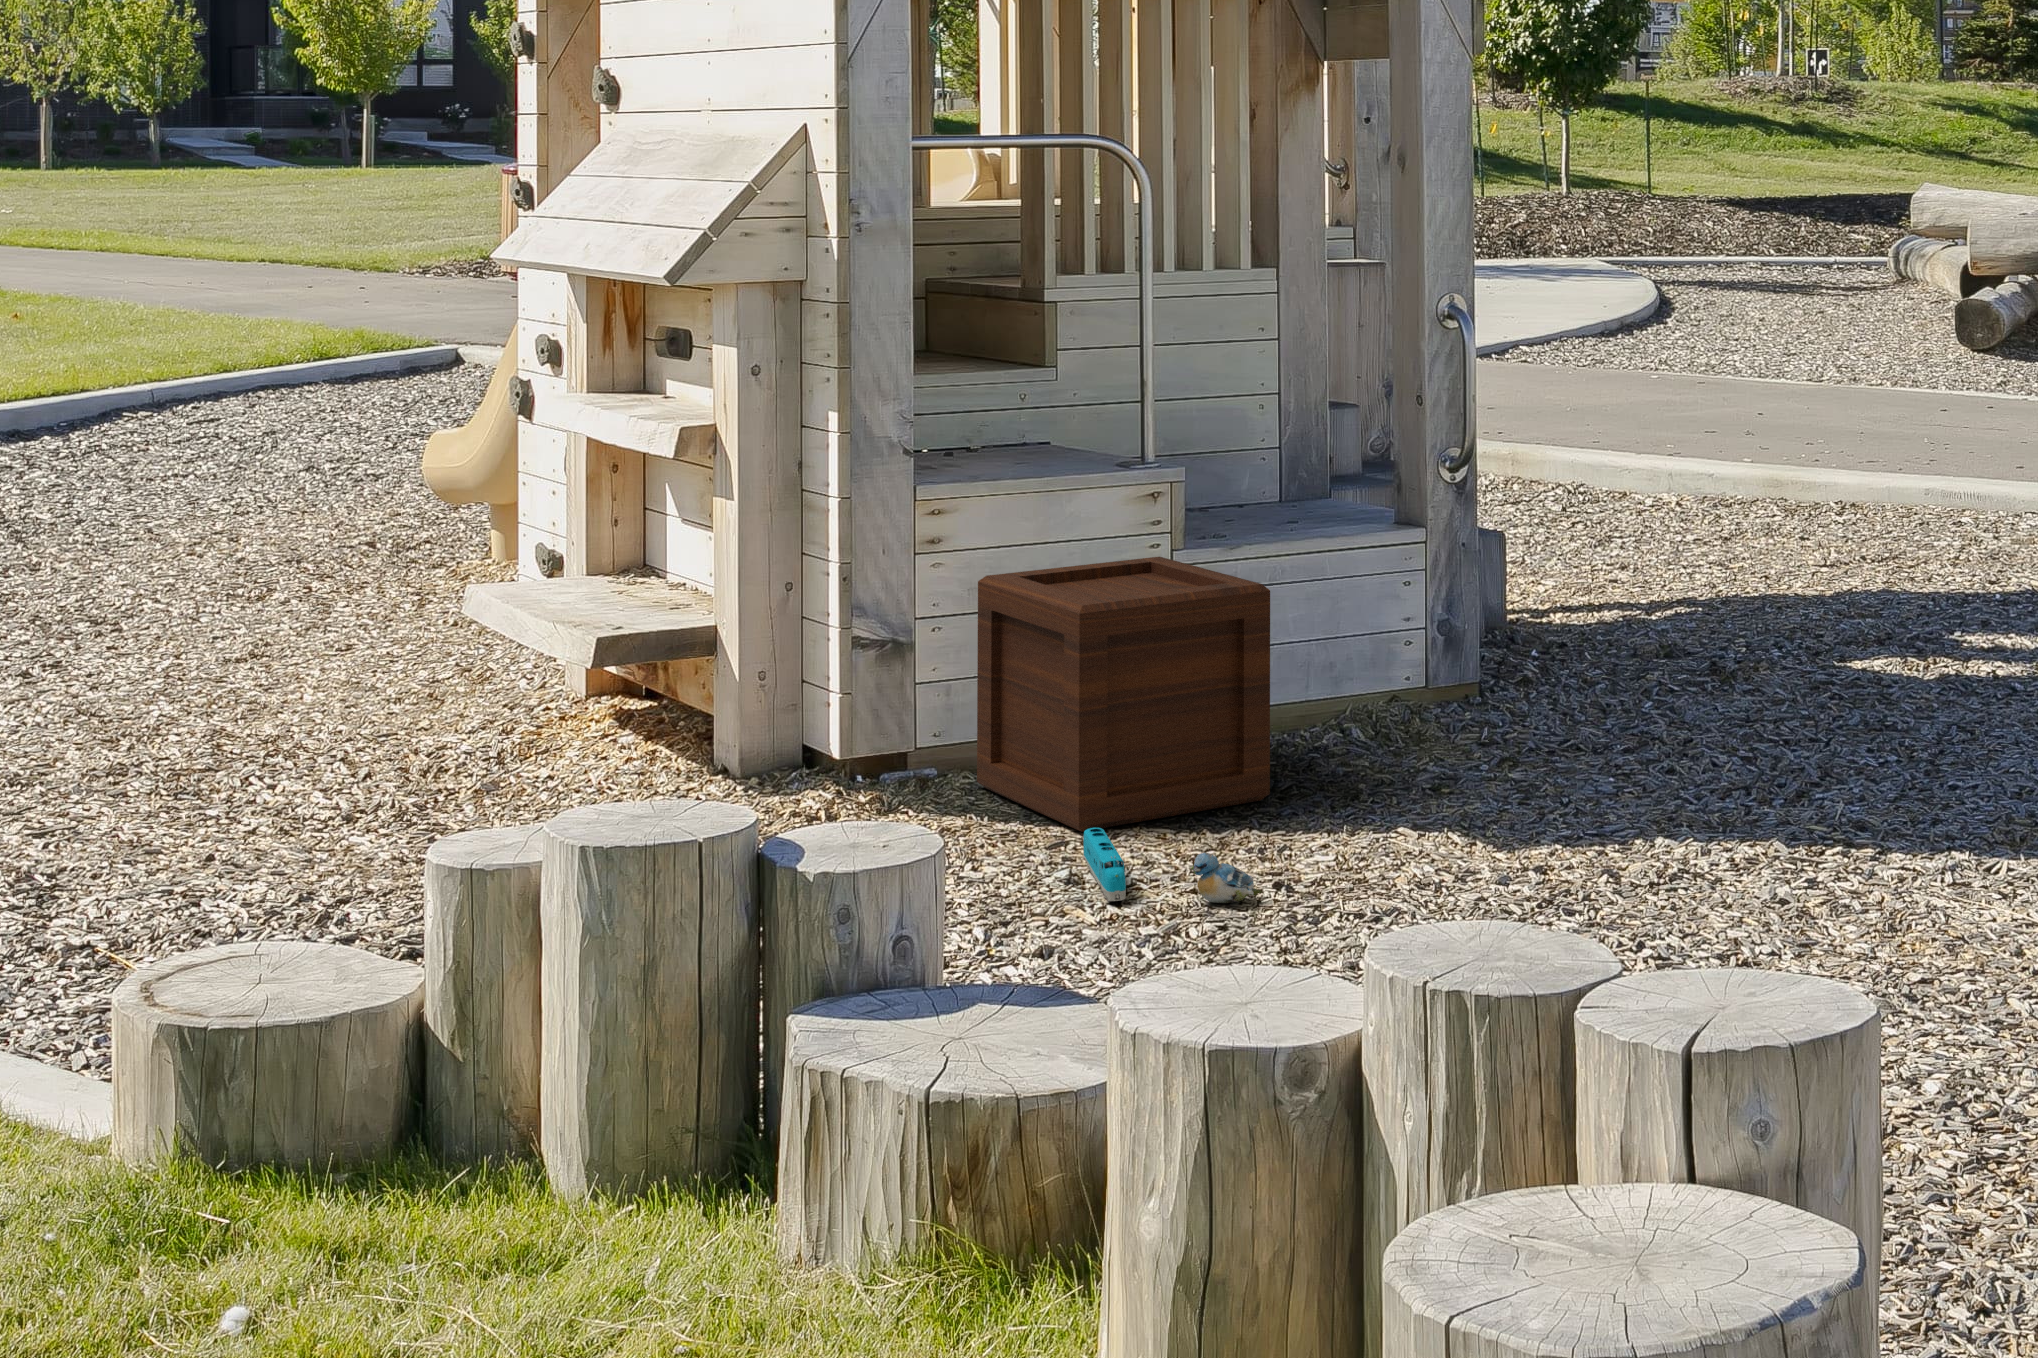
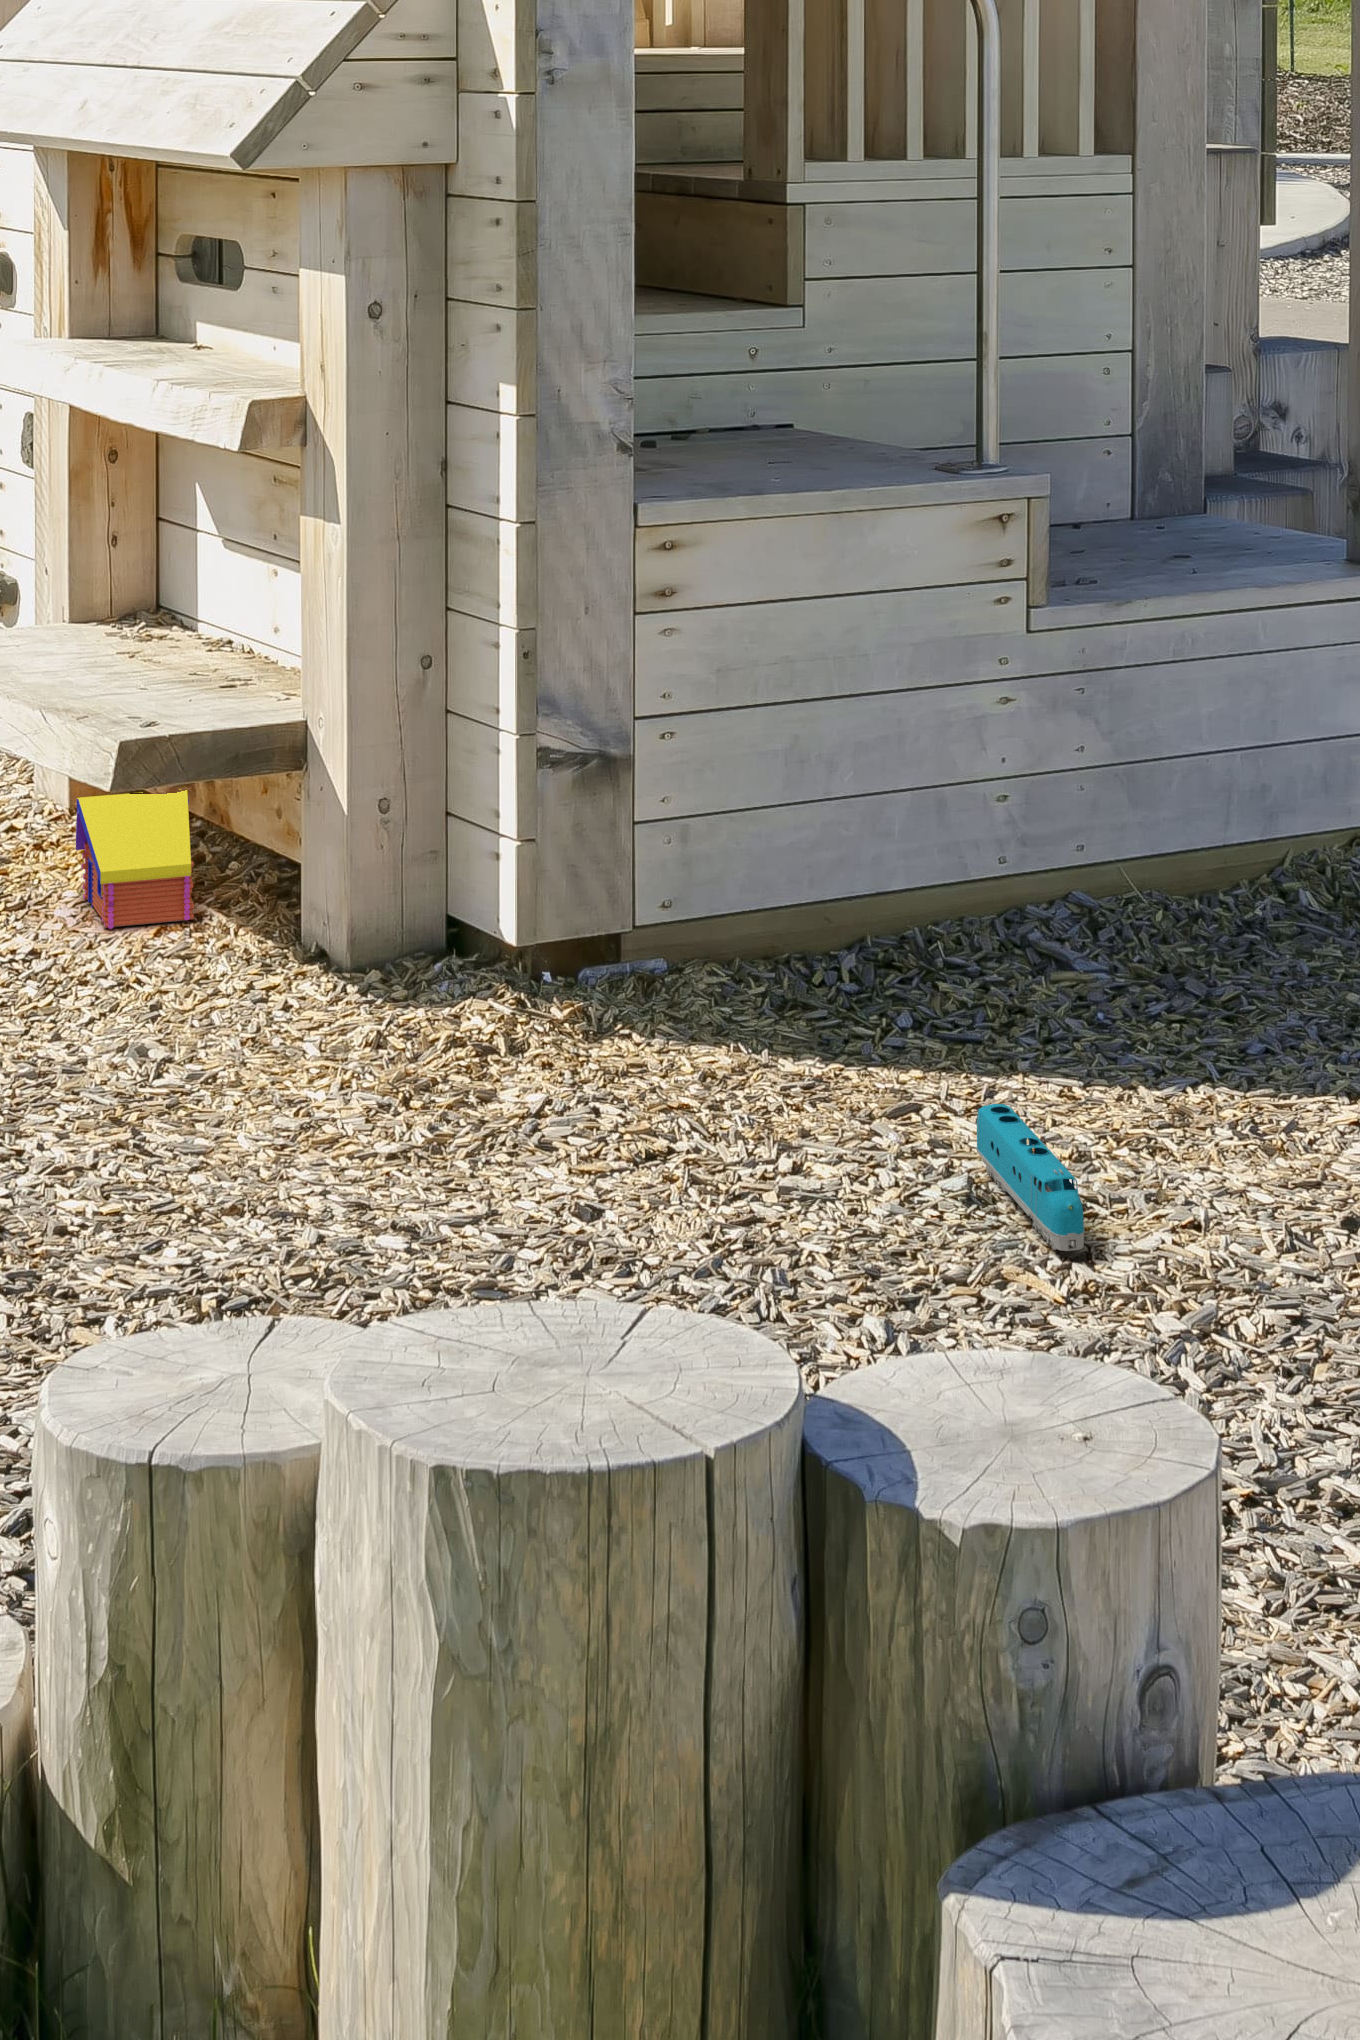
wooden crate: present [977,557,1270,832] -> none [735,623,1240,1095]
toy house: none [580,674,653,761] -> present [76,789,194,929]
plush toy: present [1191,853,1262,903] -> none [1200,1171,1322,1259]

